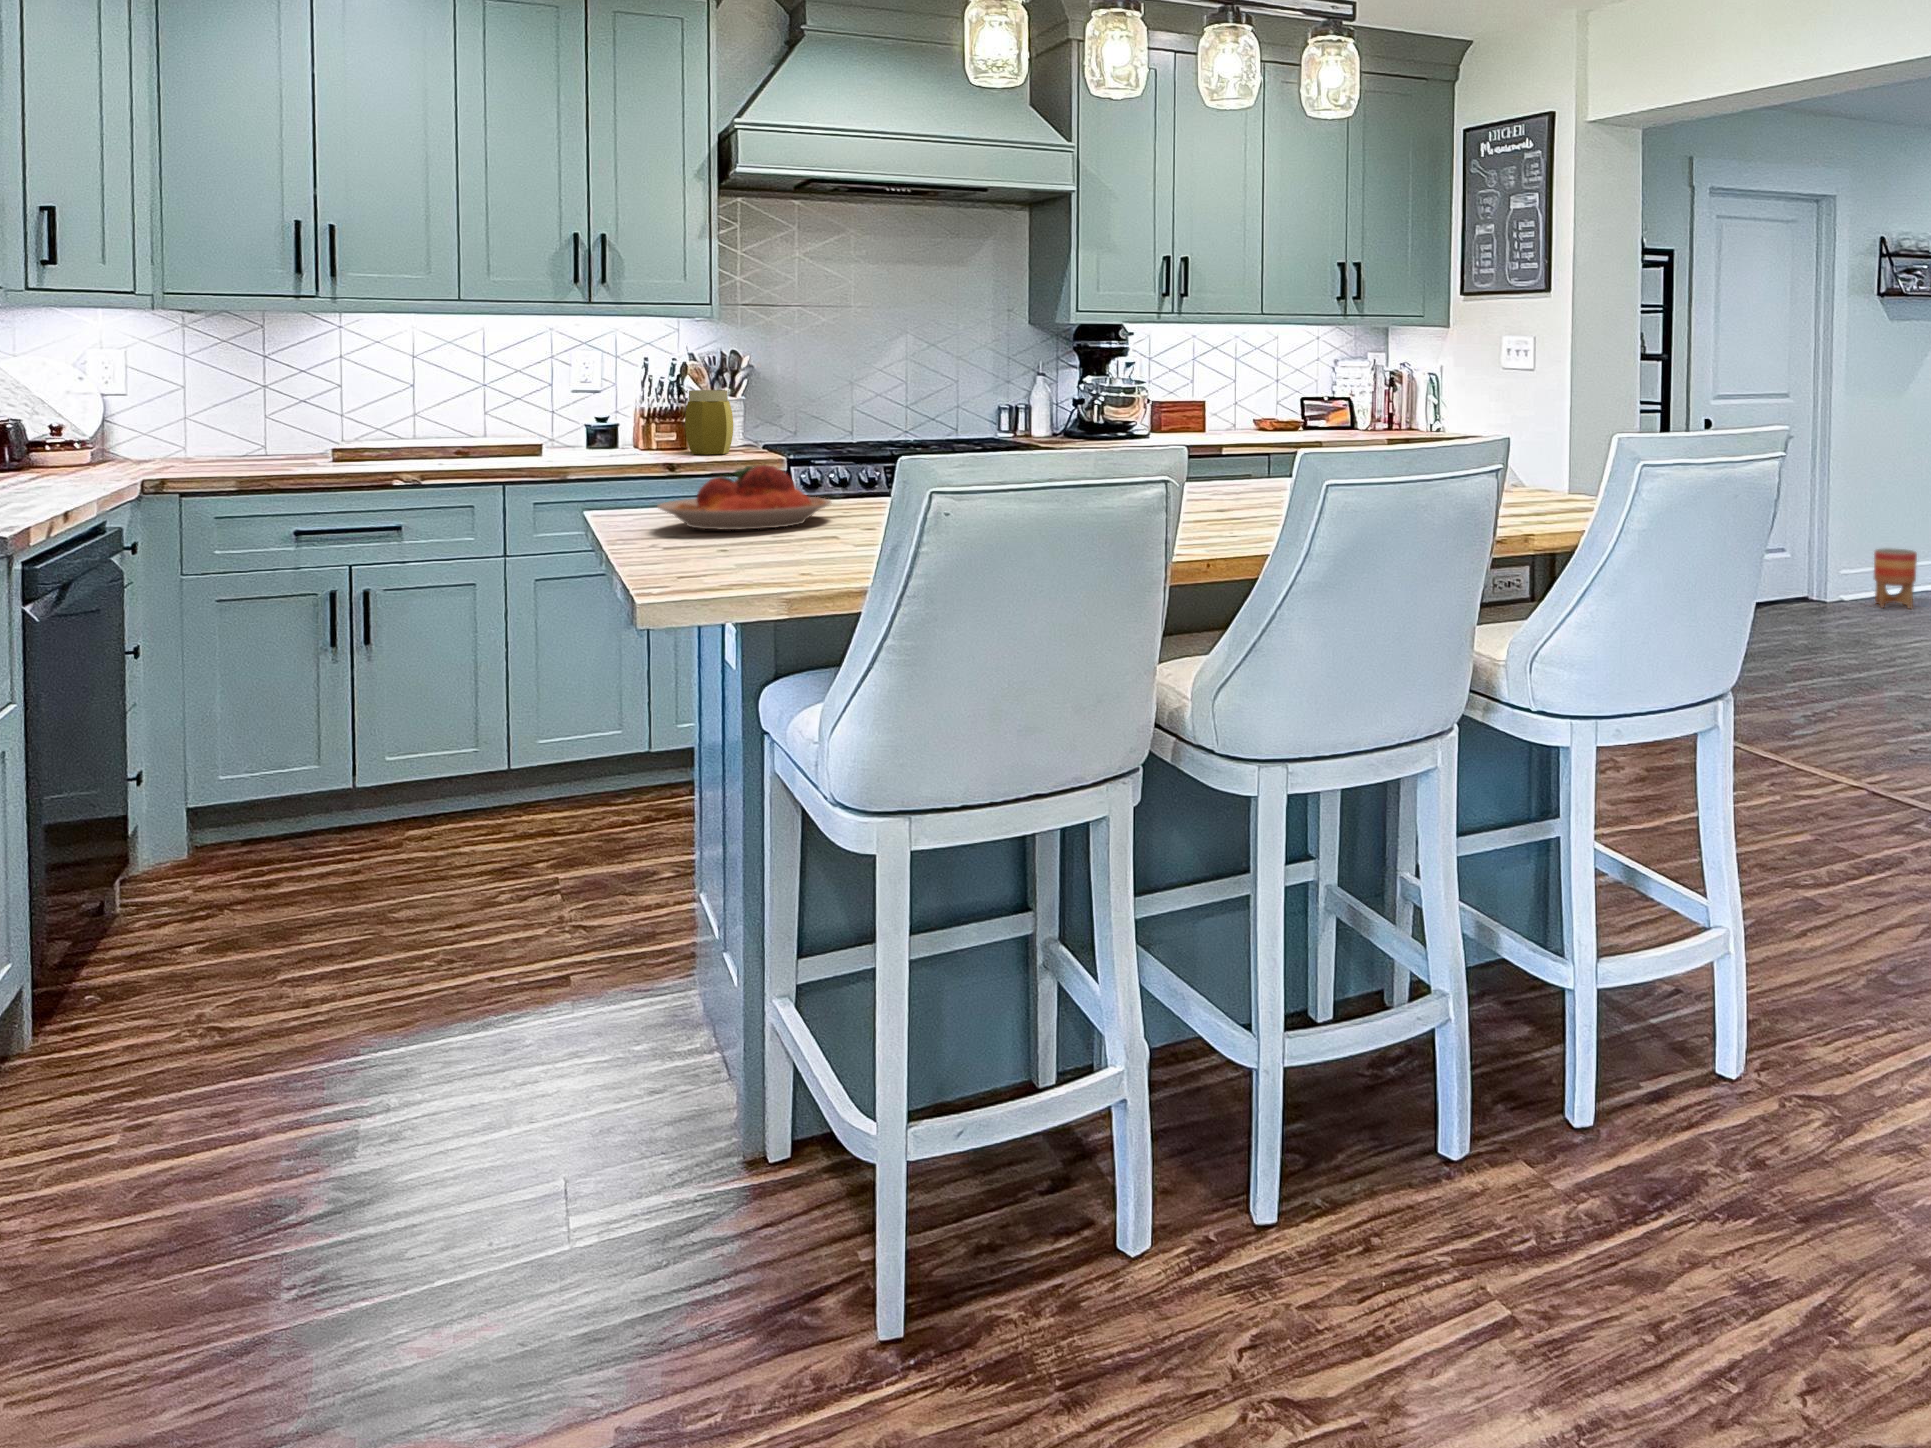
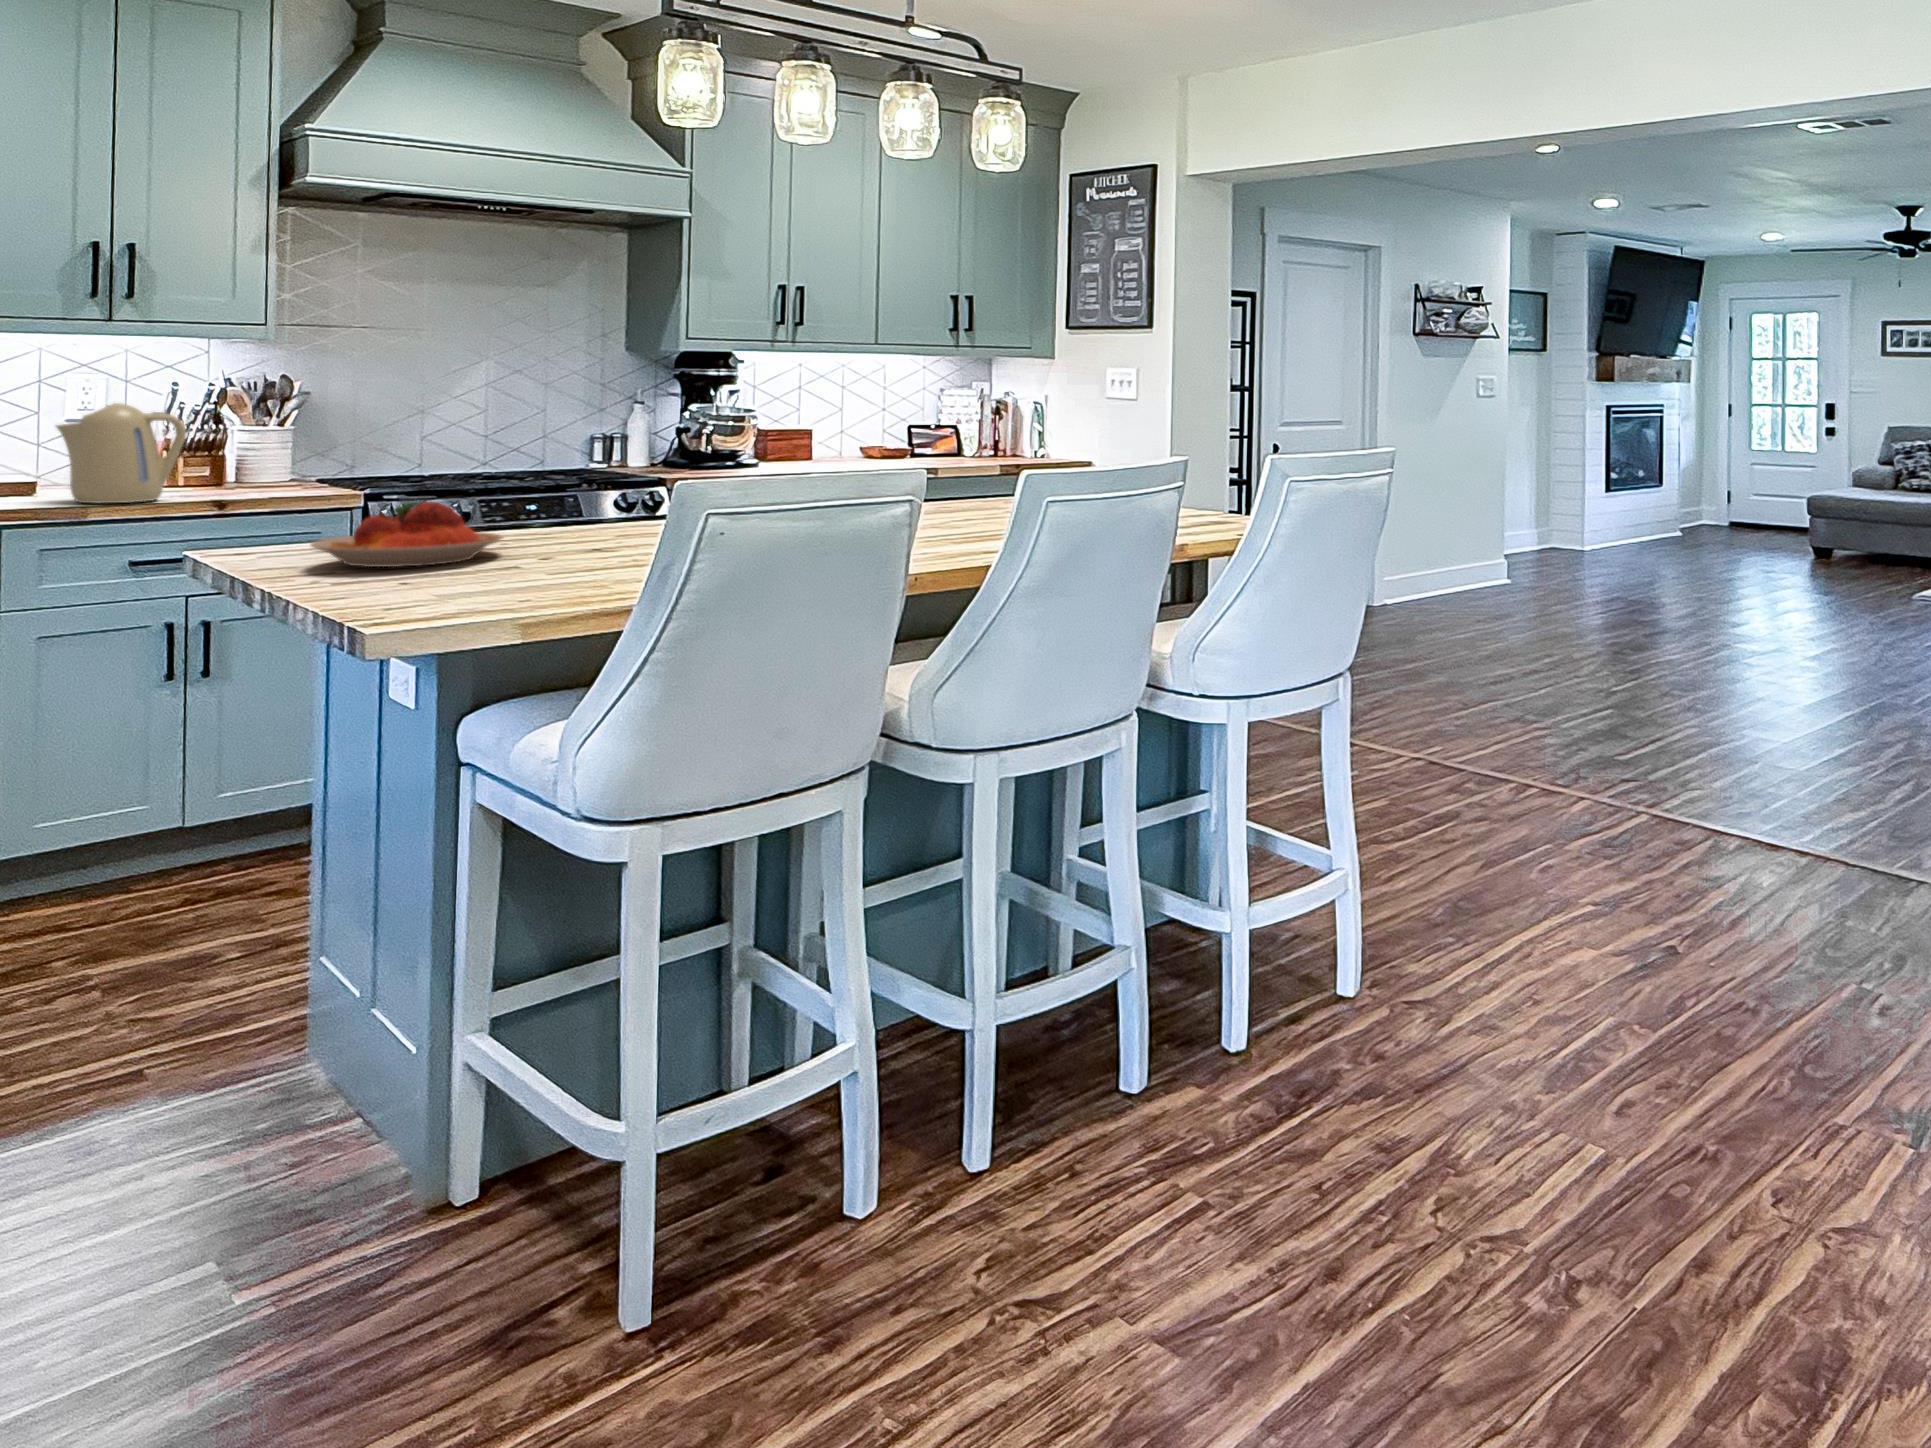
kettle: none [523,372,627,465] -> present [56,403,186,503]
jar: present [685,390,733,454] -> none [250,421,307,489]
planter: present [1874,548,1917,609] -> none [1409,552,1443,603]

